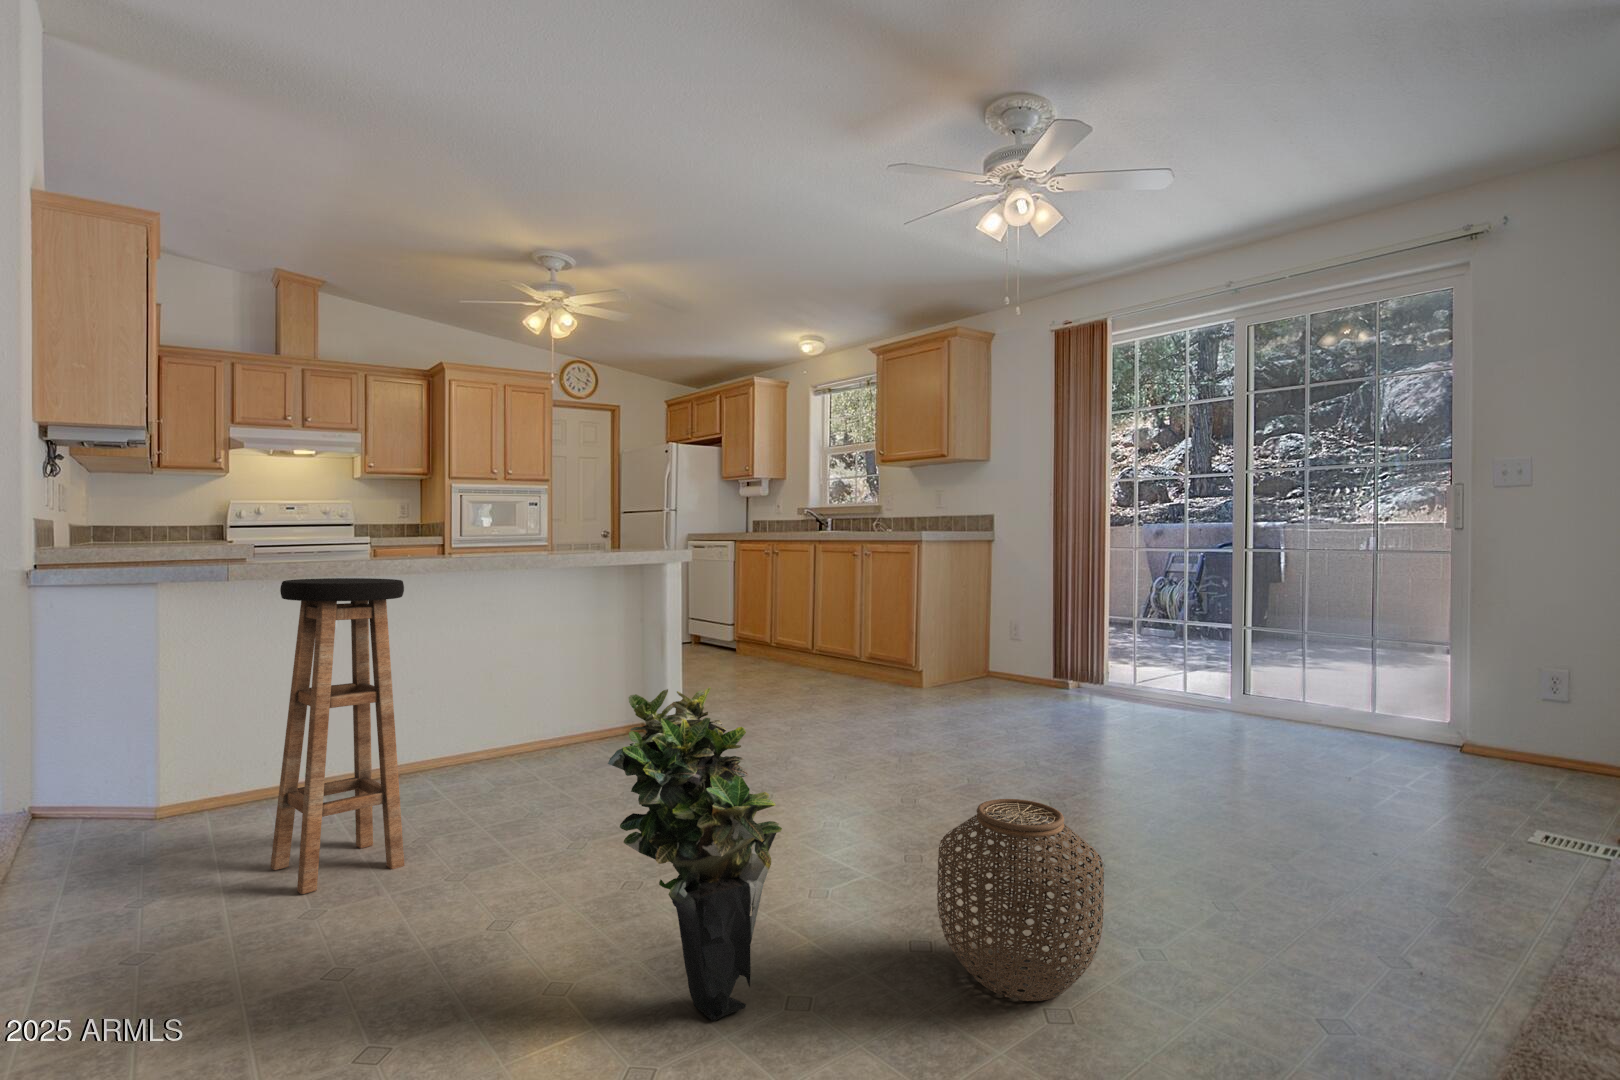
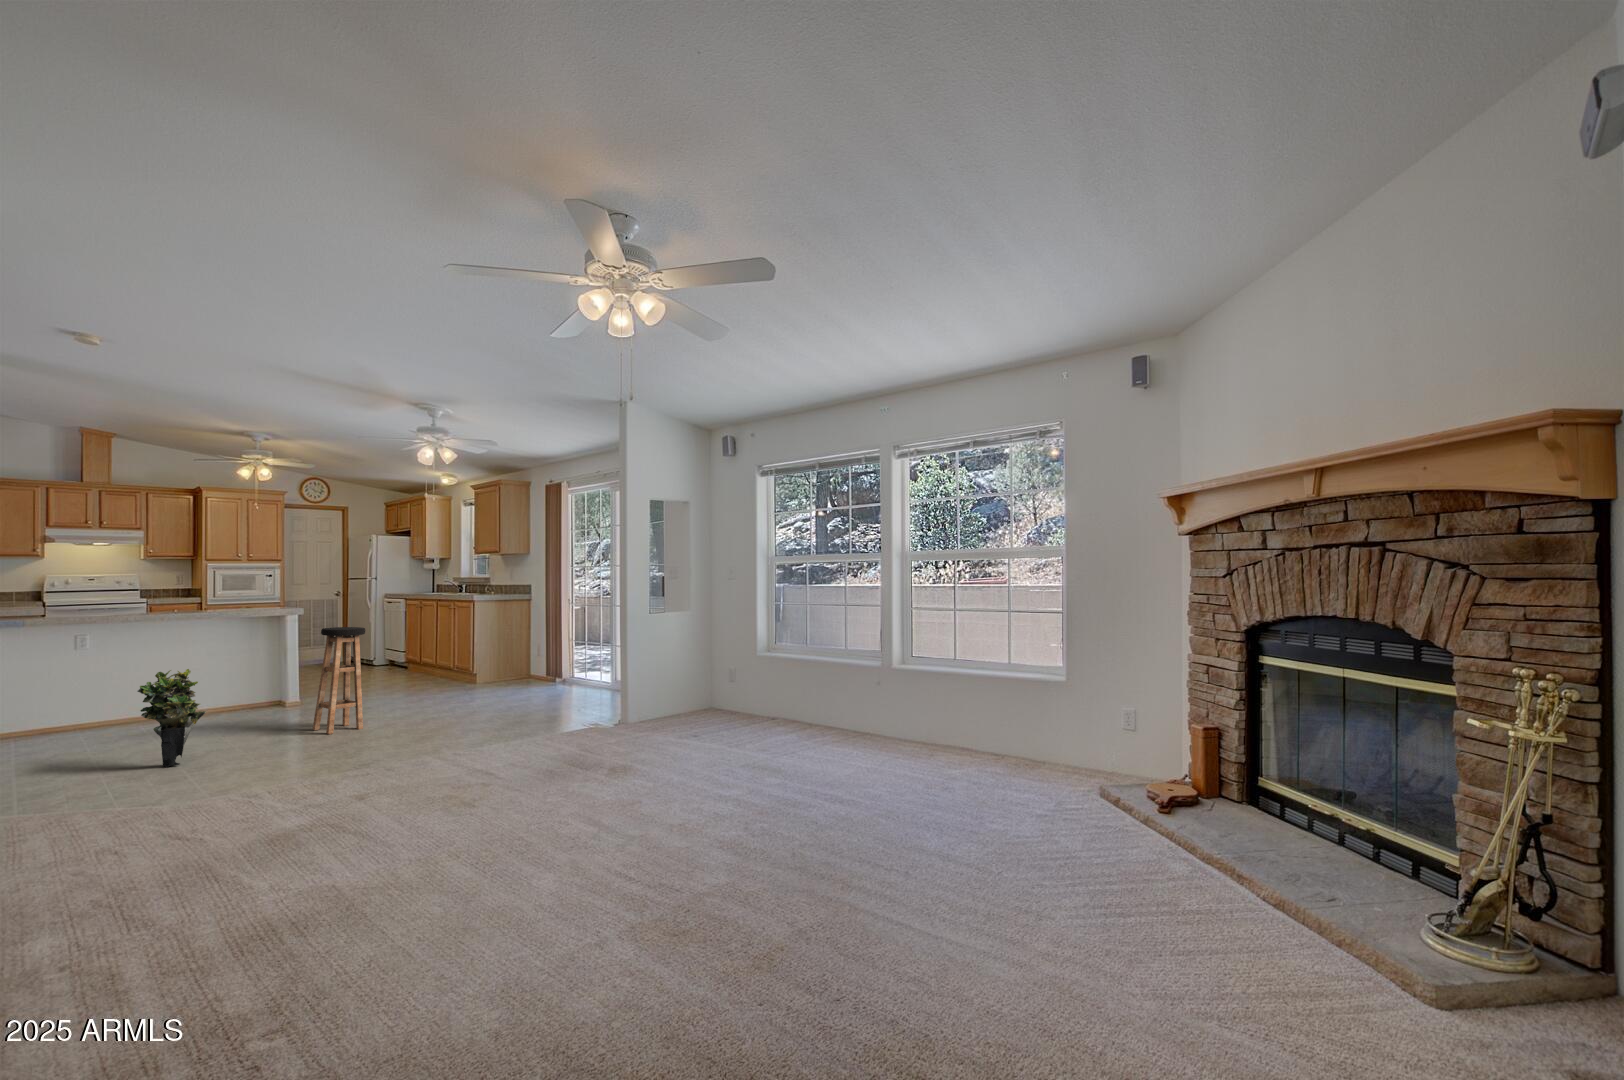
bar stool: present [270,578,404,894] -> present [313,627,365,734]
woven basket: present [937,799,1104,1001] -> none [256,704,318,761]

